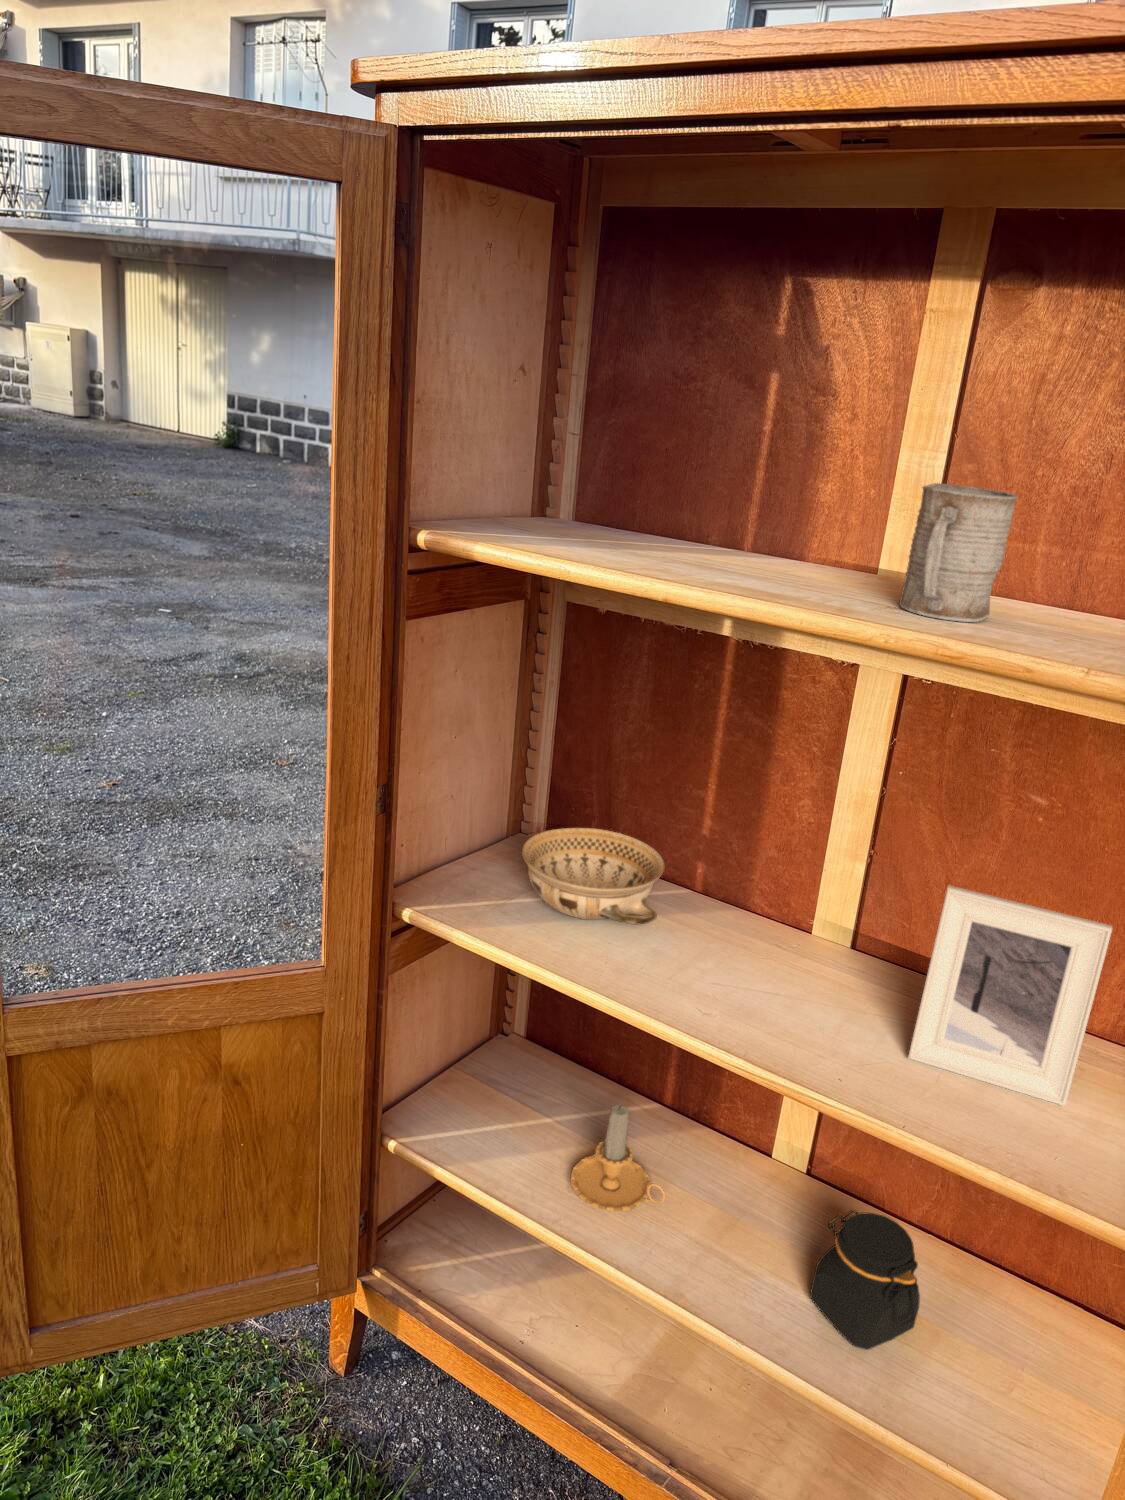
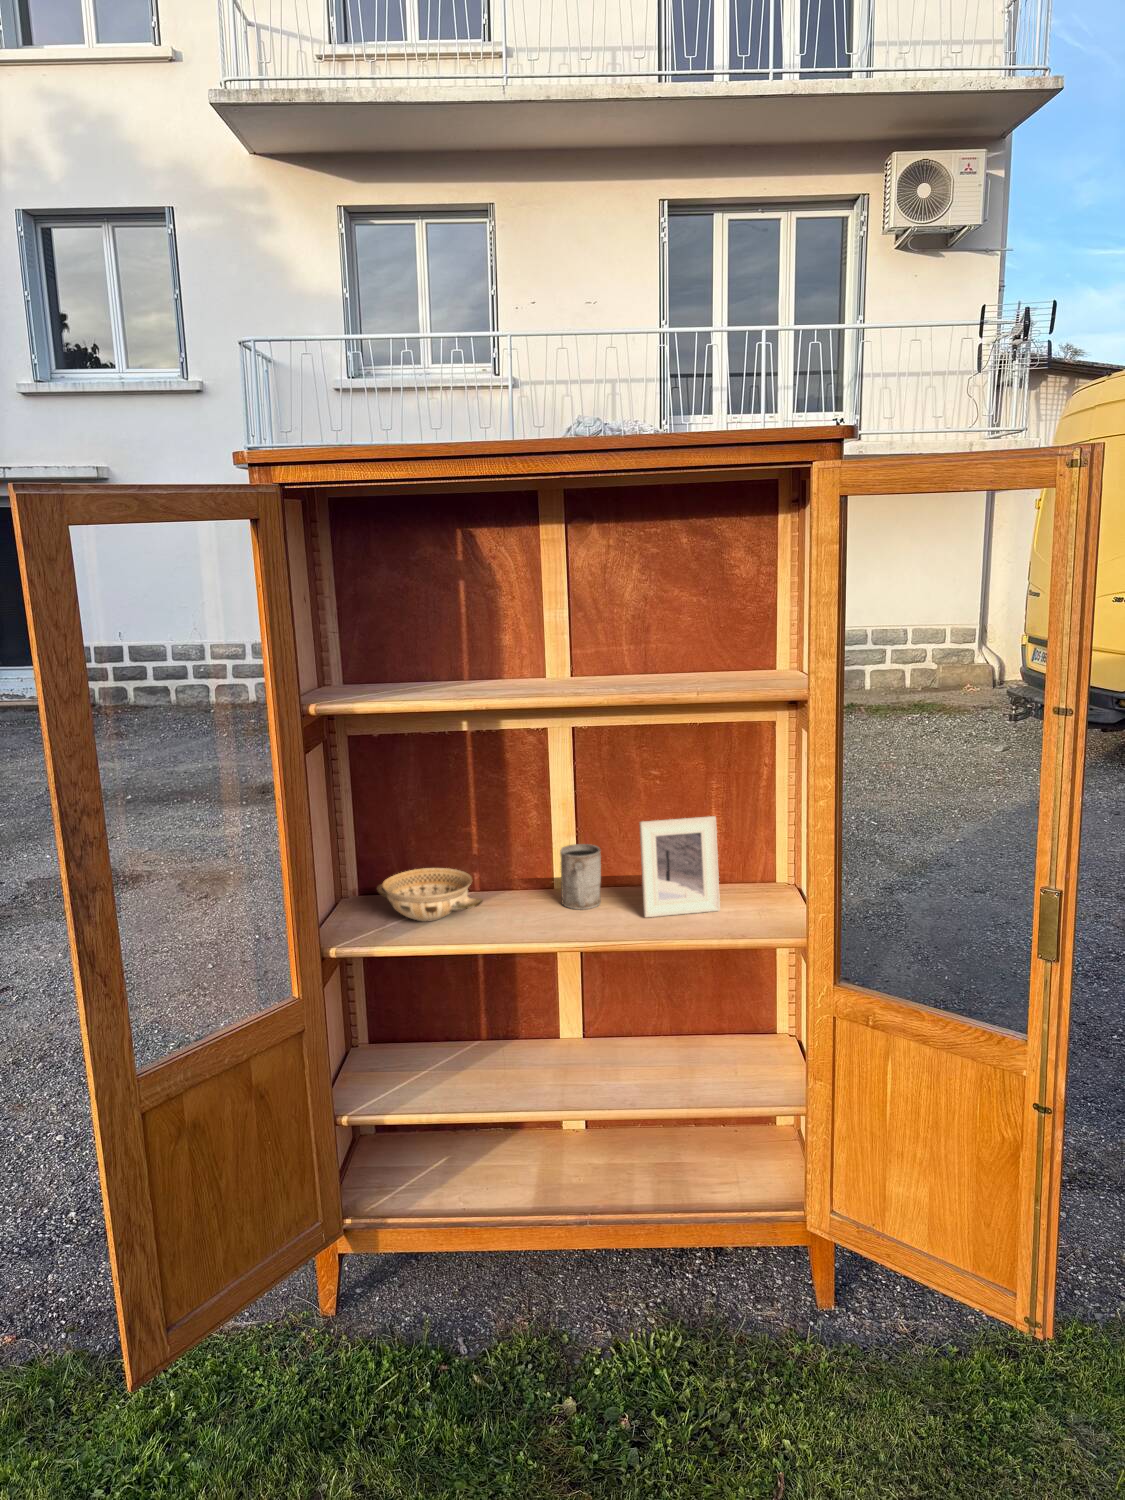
mug: present [899,483,1018,622] -> present [560,844,601,909]
candle: present [571,1105,665,1211] -> none [464,1024,527,1093]
jar: present [810,1210,920,1350] -> none [621,1017,682,1088]

